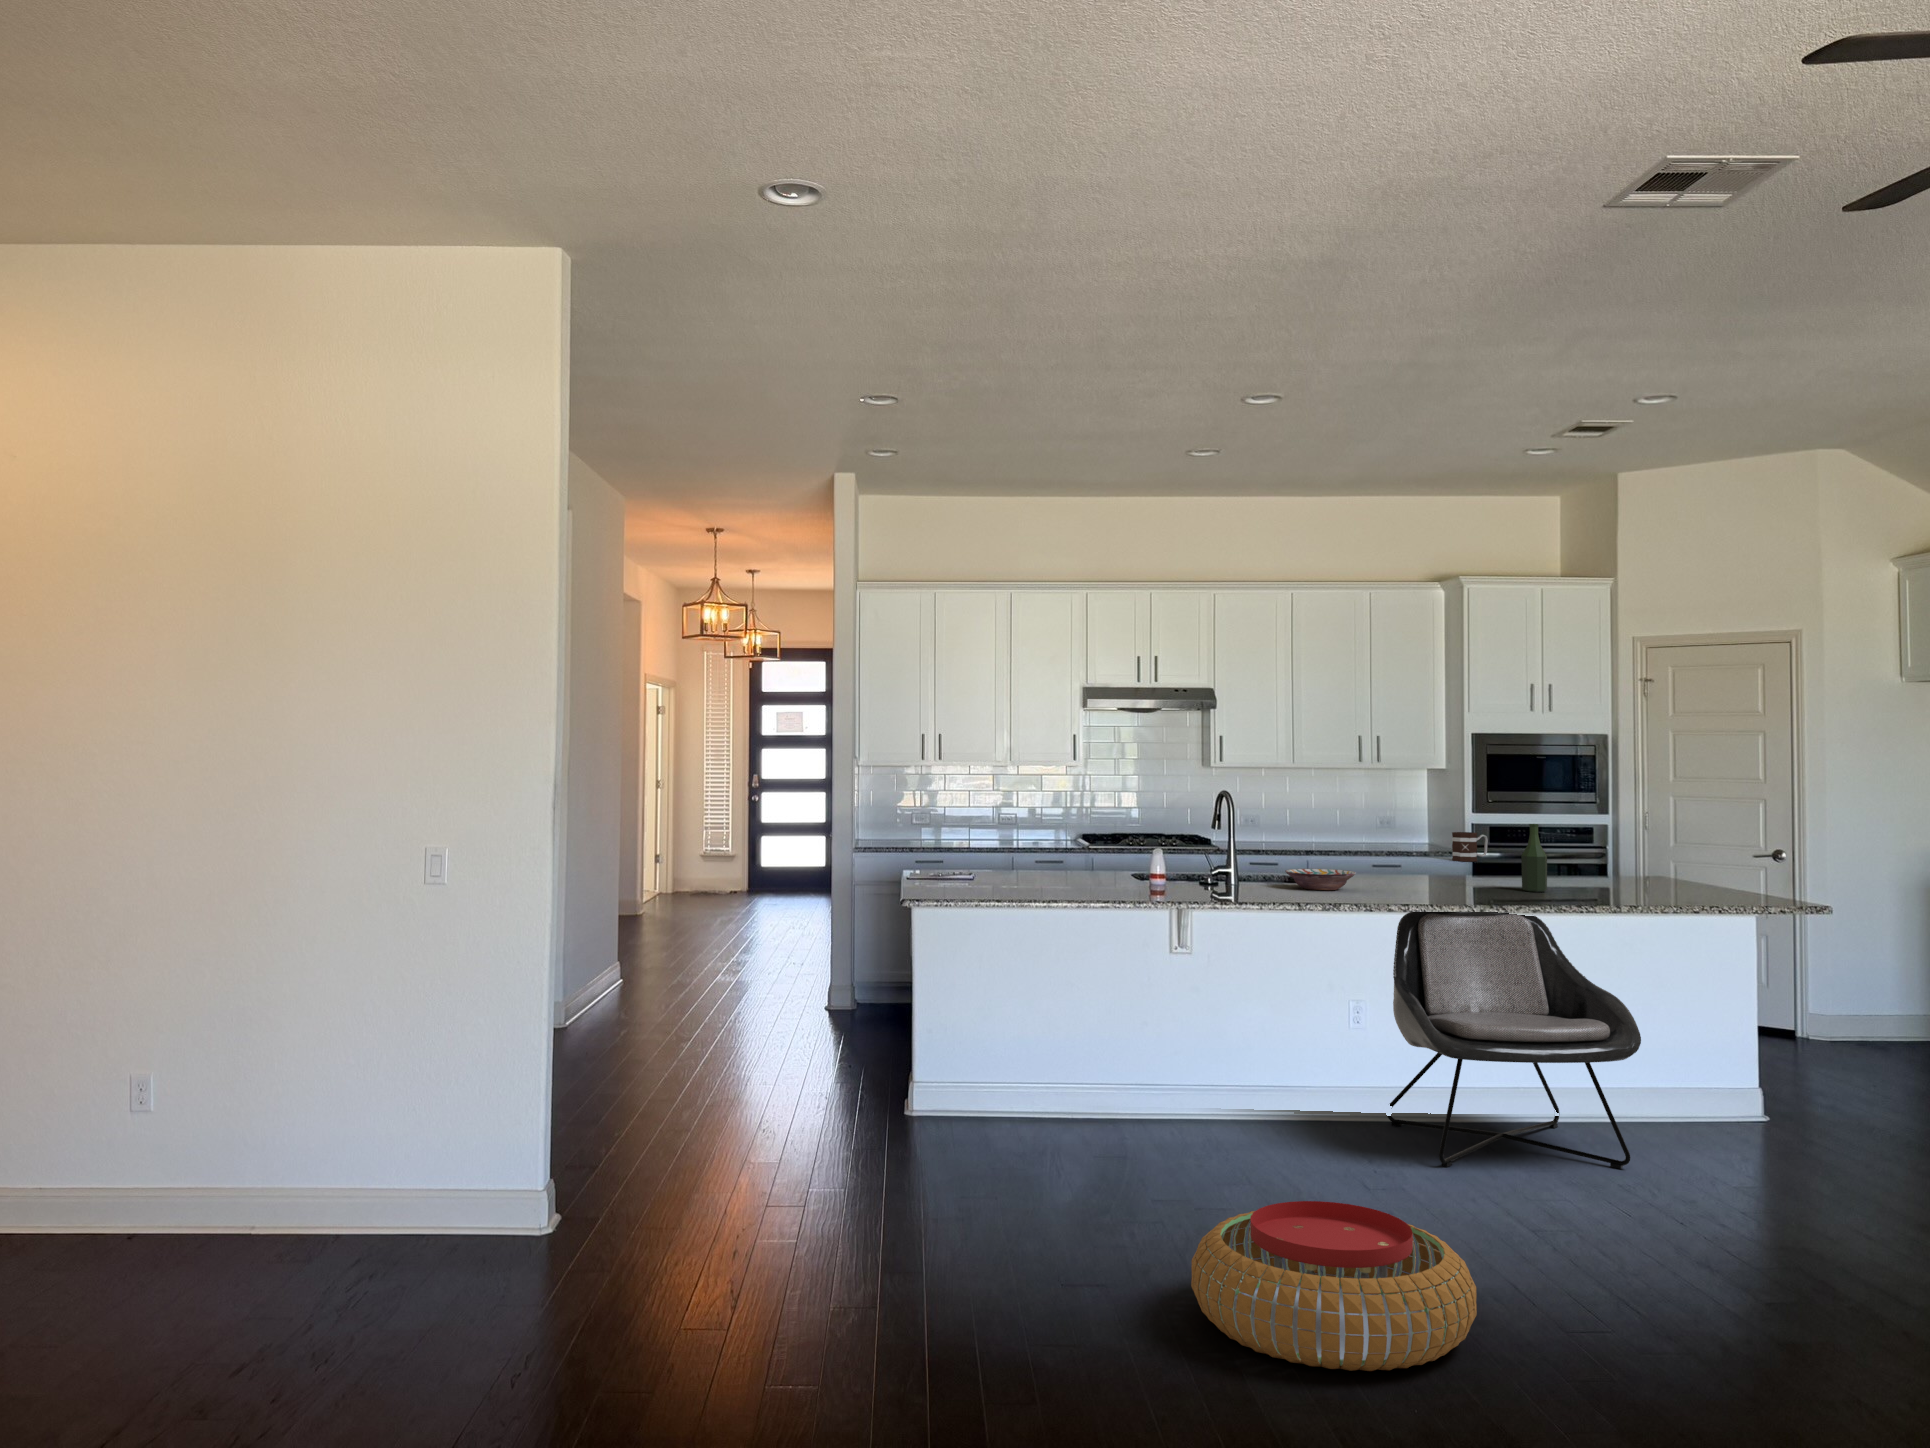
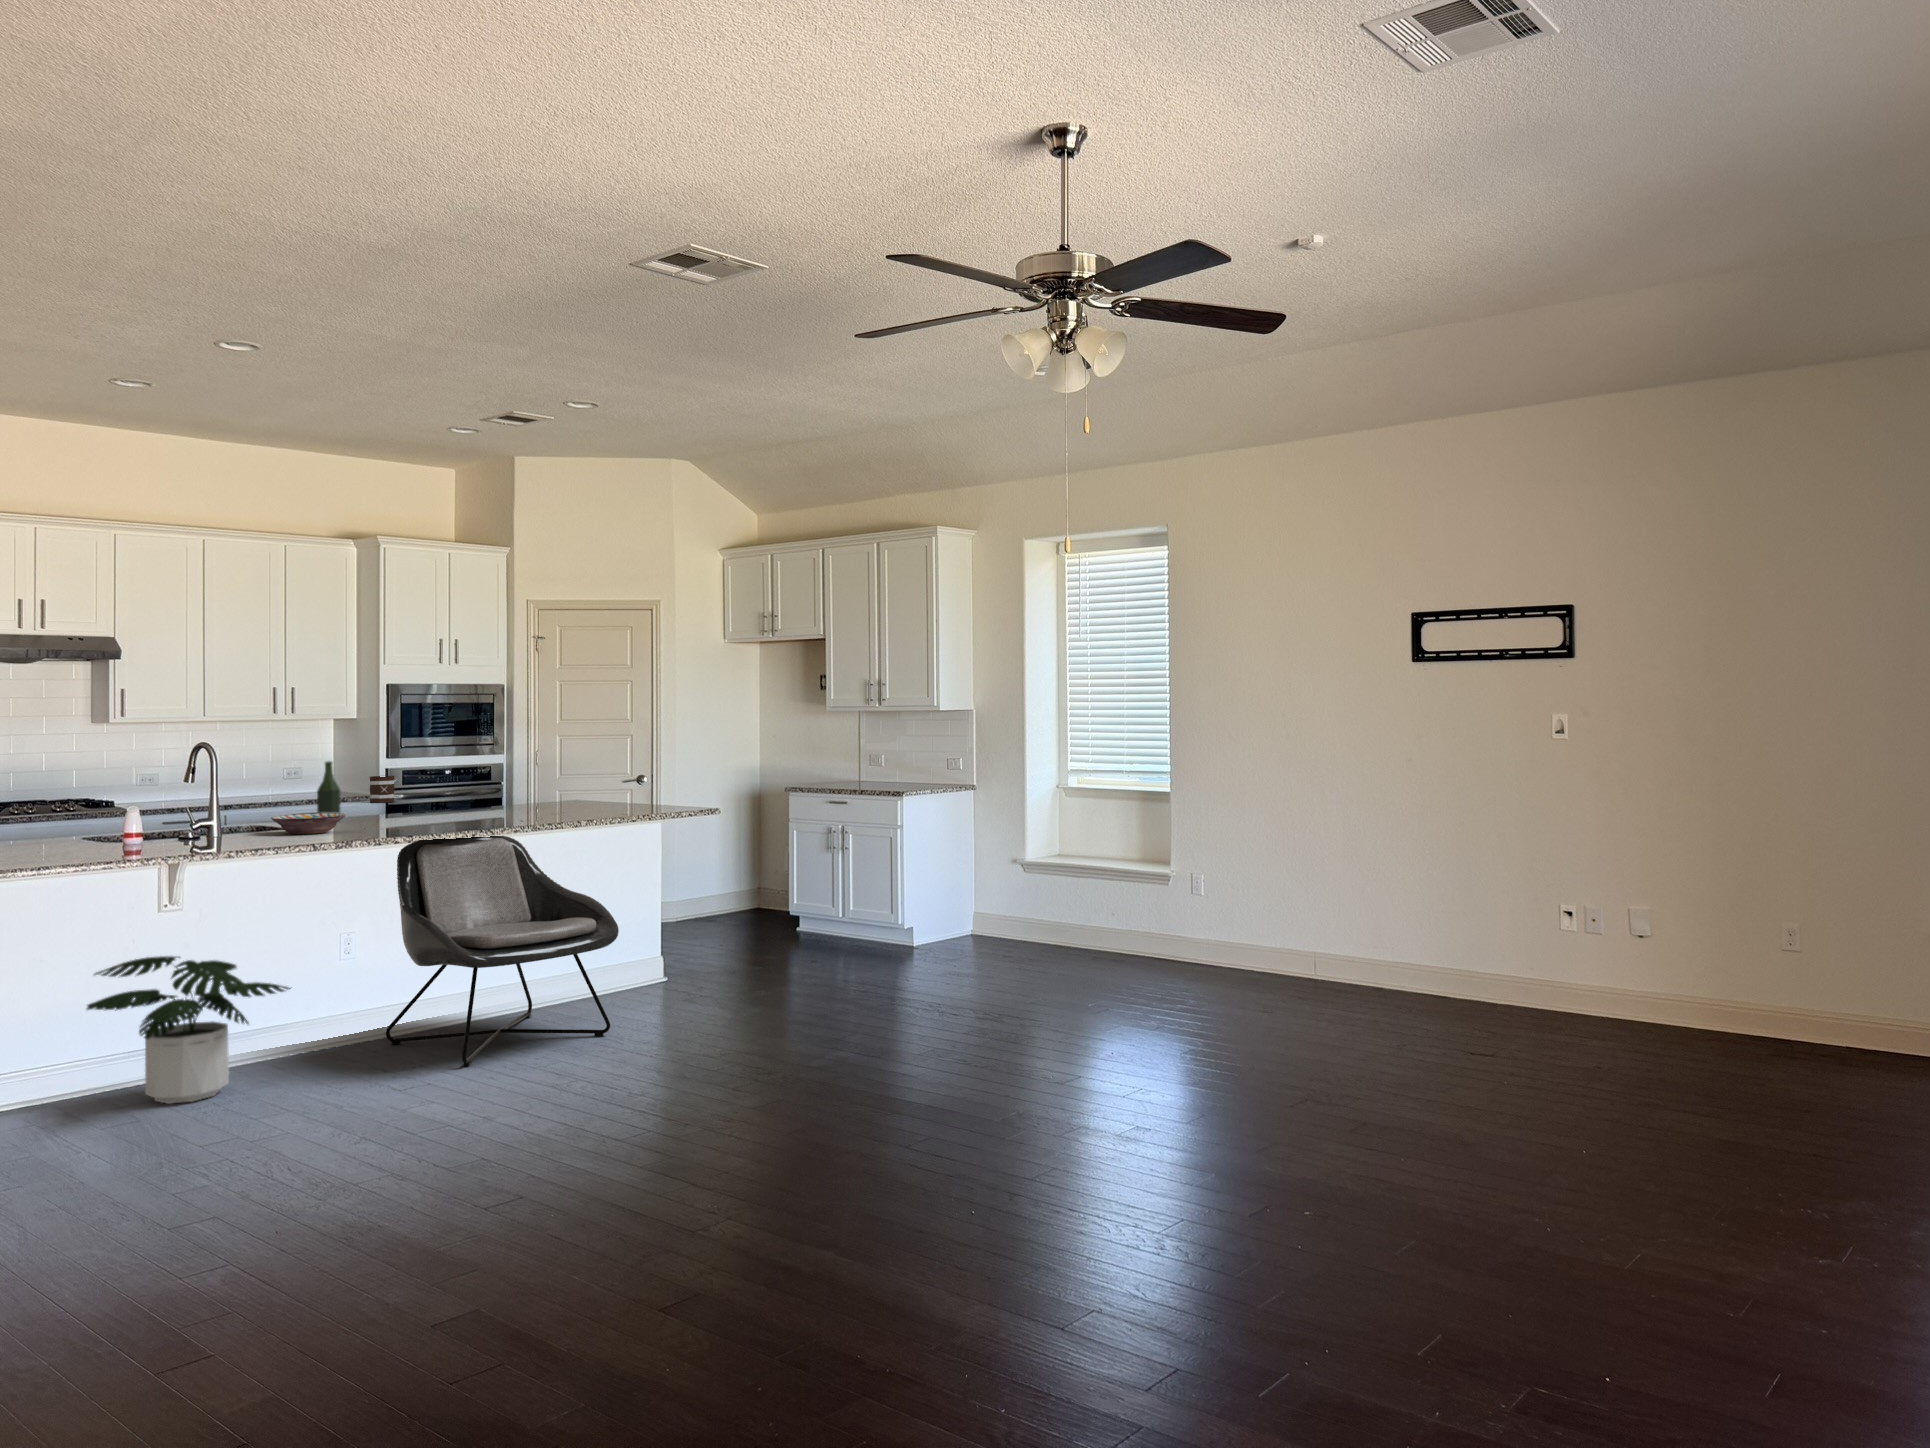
bottle: present [1521,824,1547,892] -> present [317,761,341,813]
potted plant: none [1103,993,1277,1139] -> present [86,956,291,1104]
pouf: present [1191,1201,1477,1371] -> none [337,1099,608,1252]

